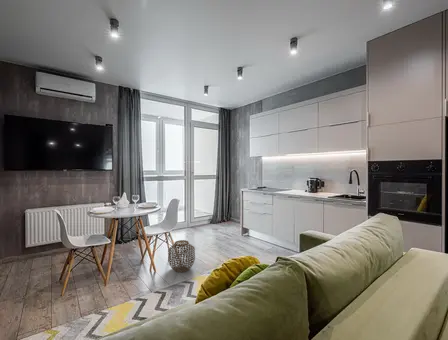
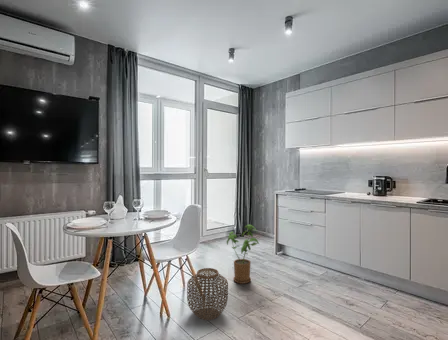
house plant: none [201,213,222,253] -> present [227,224,259,284]

